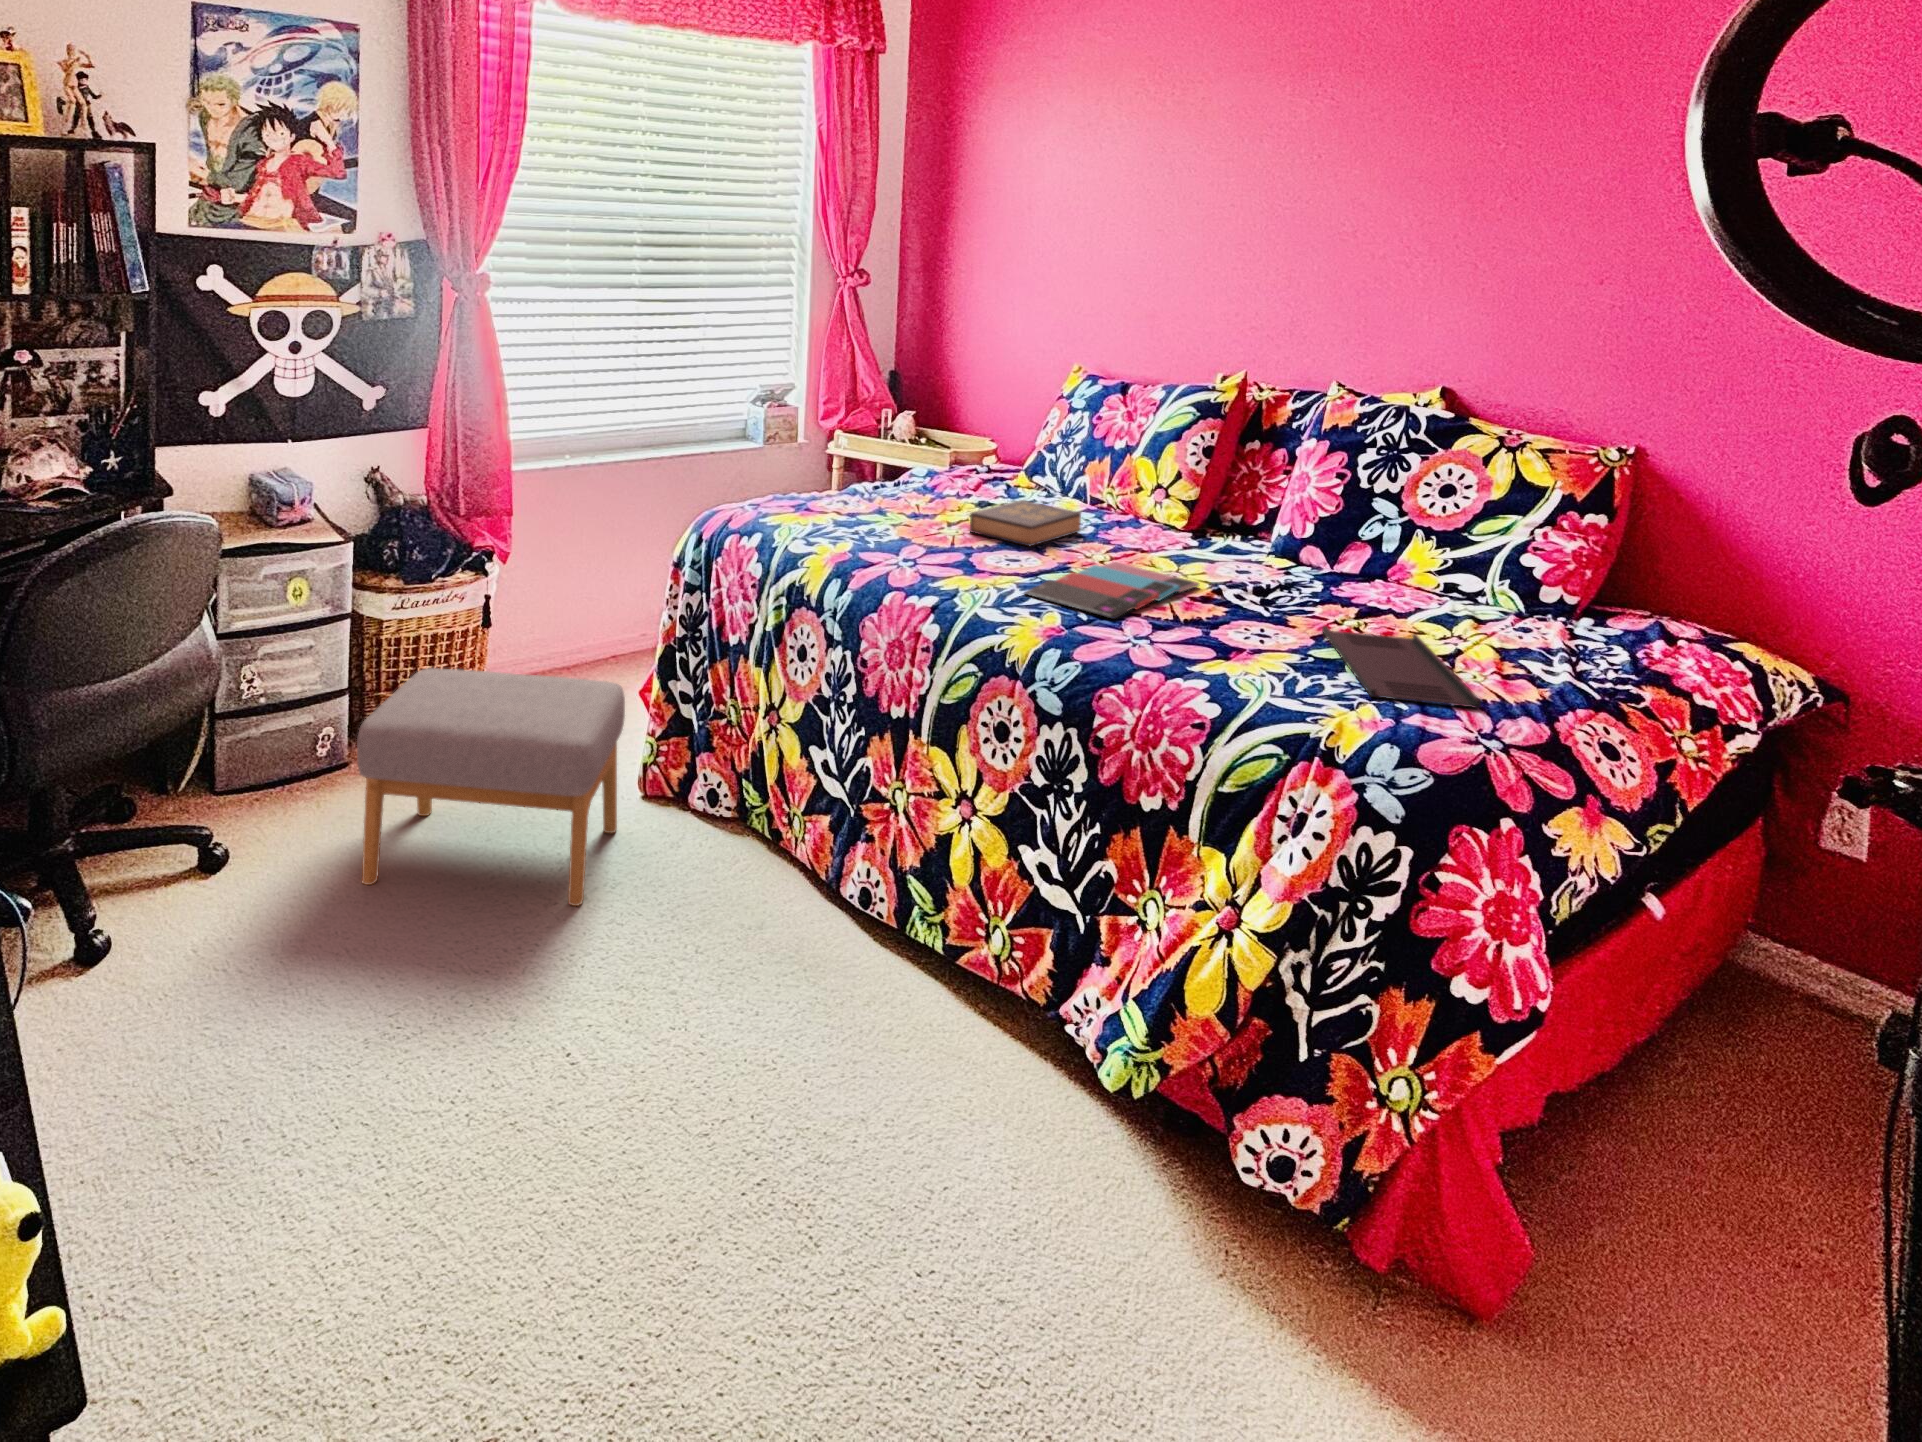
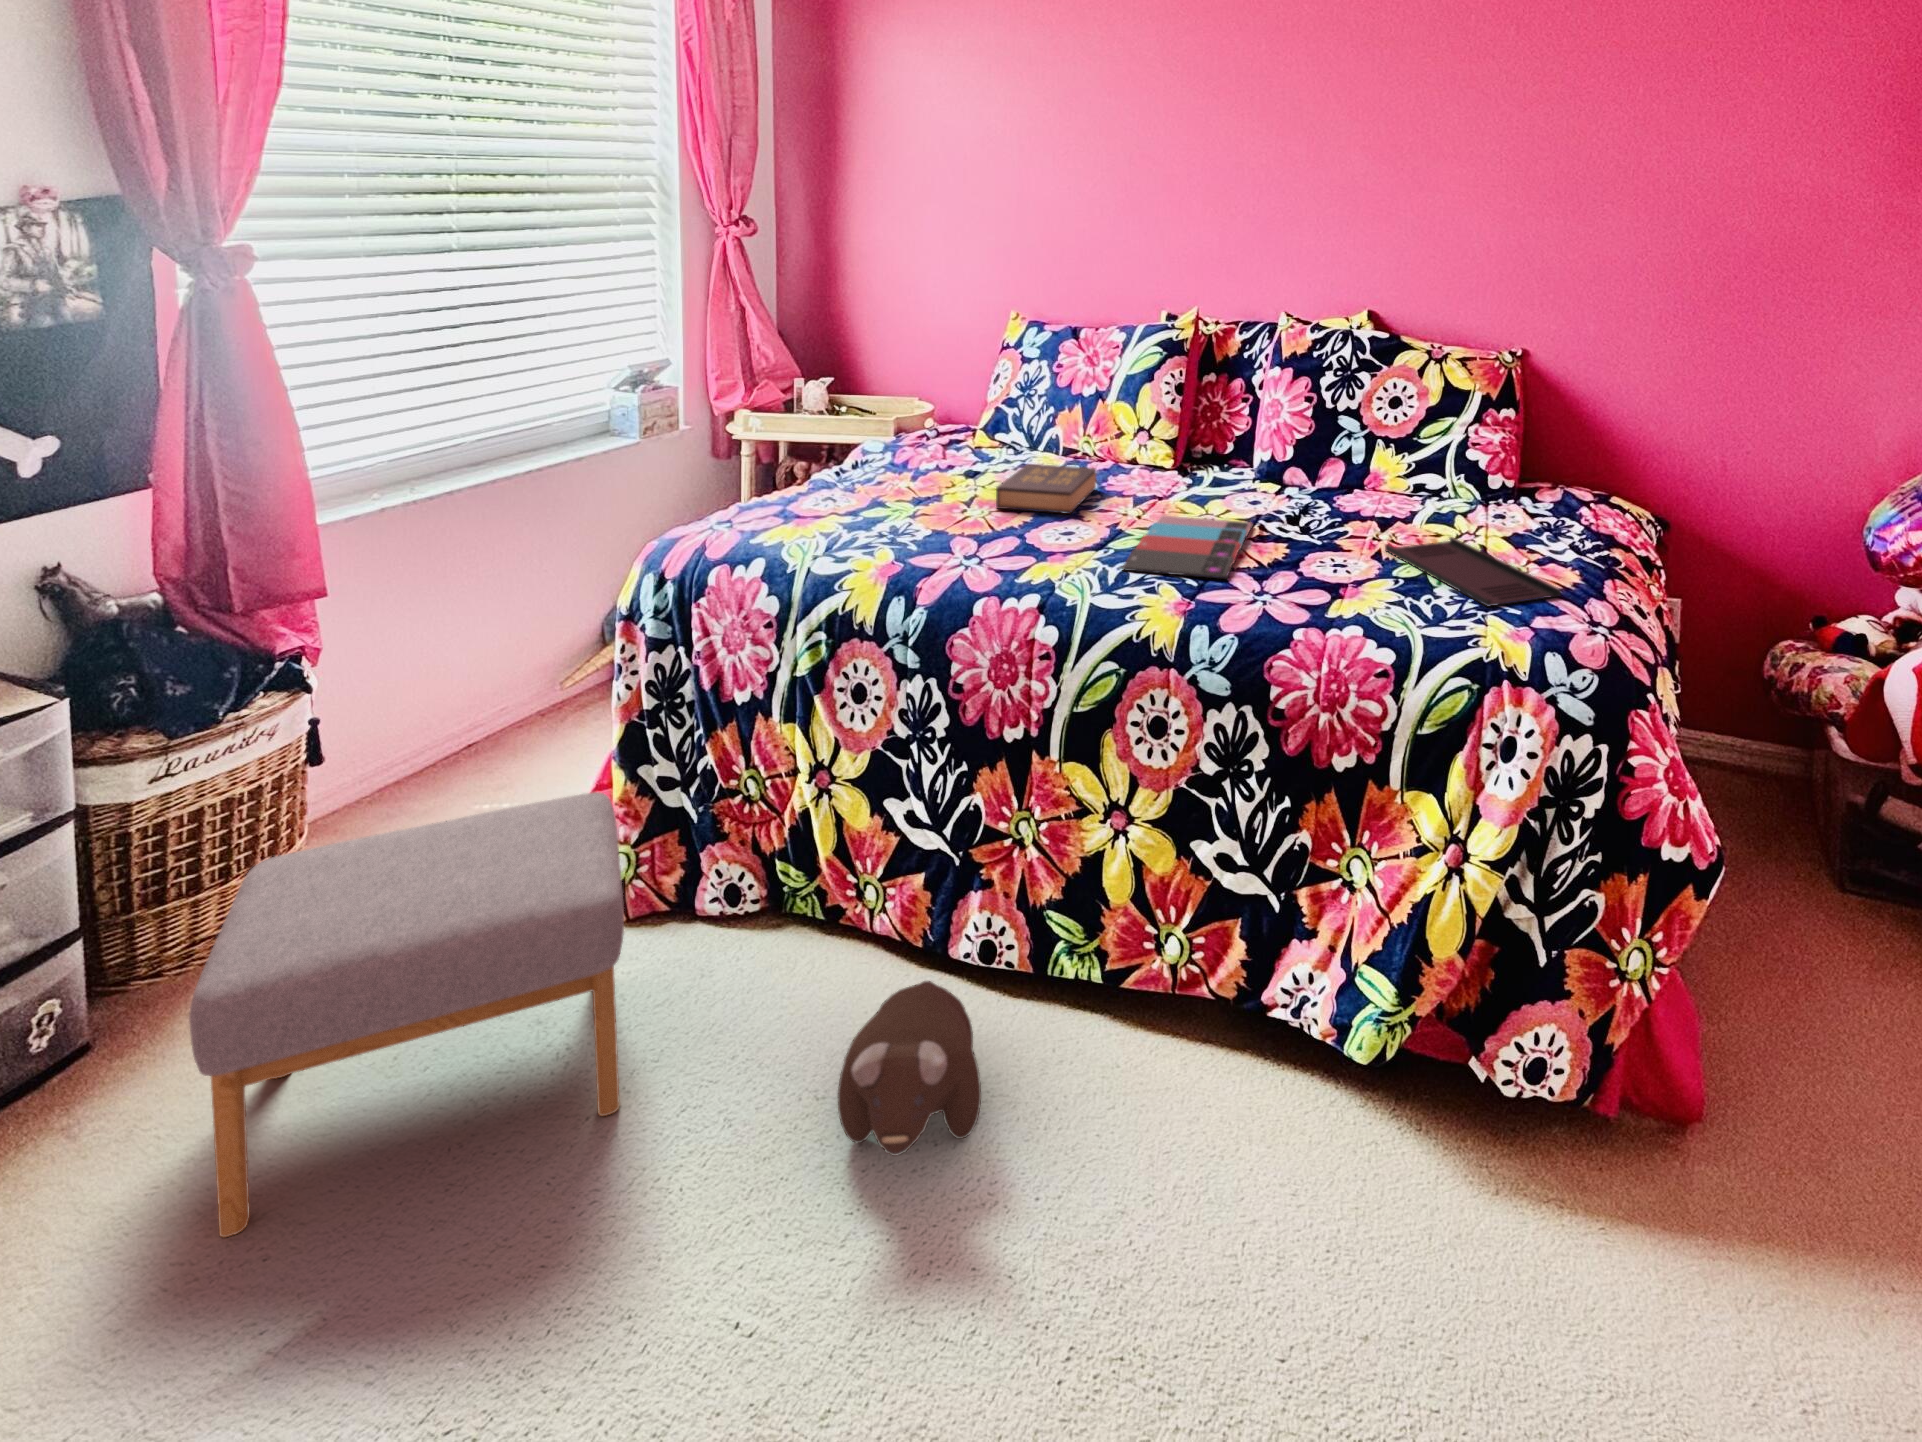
plush toy: none [691,883,818,1016] -> present [838,981,981,1156]

